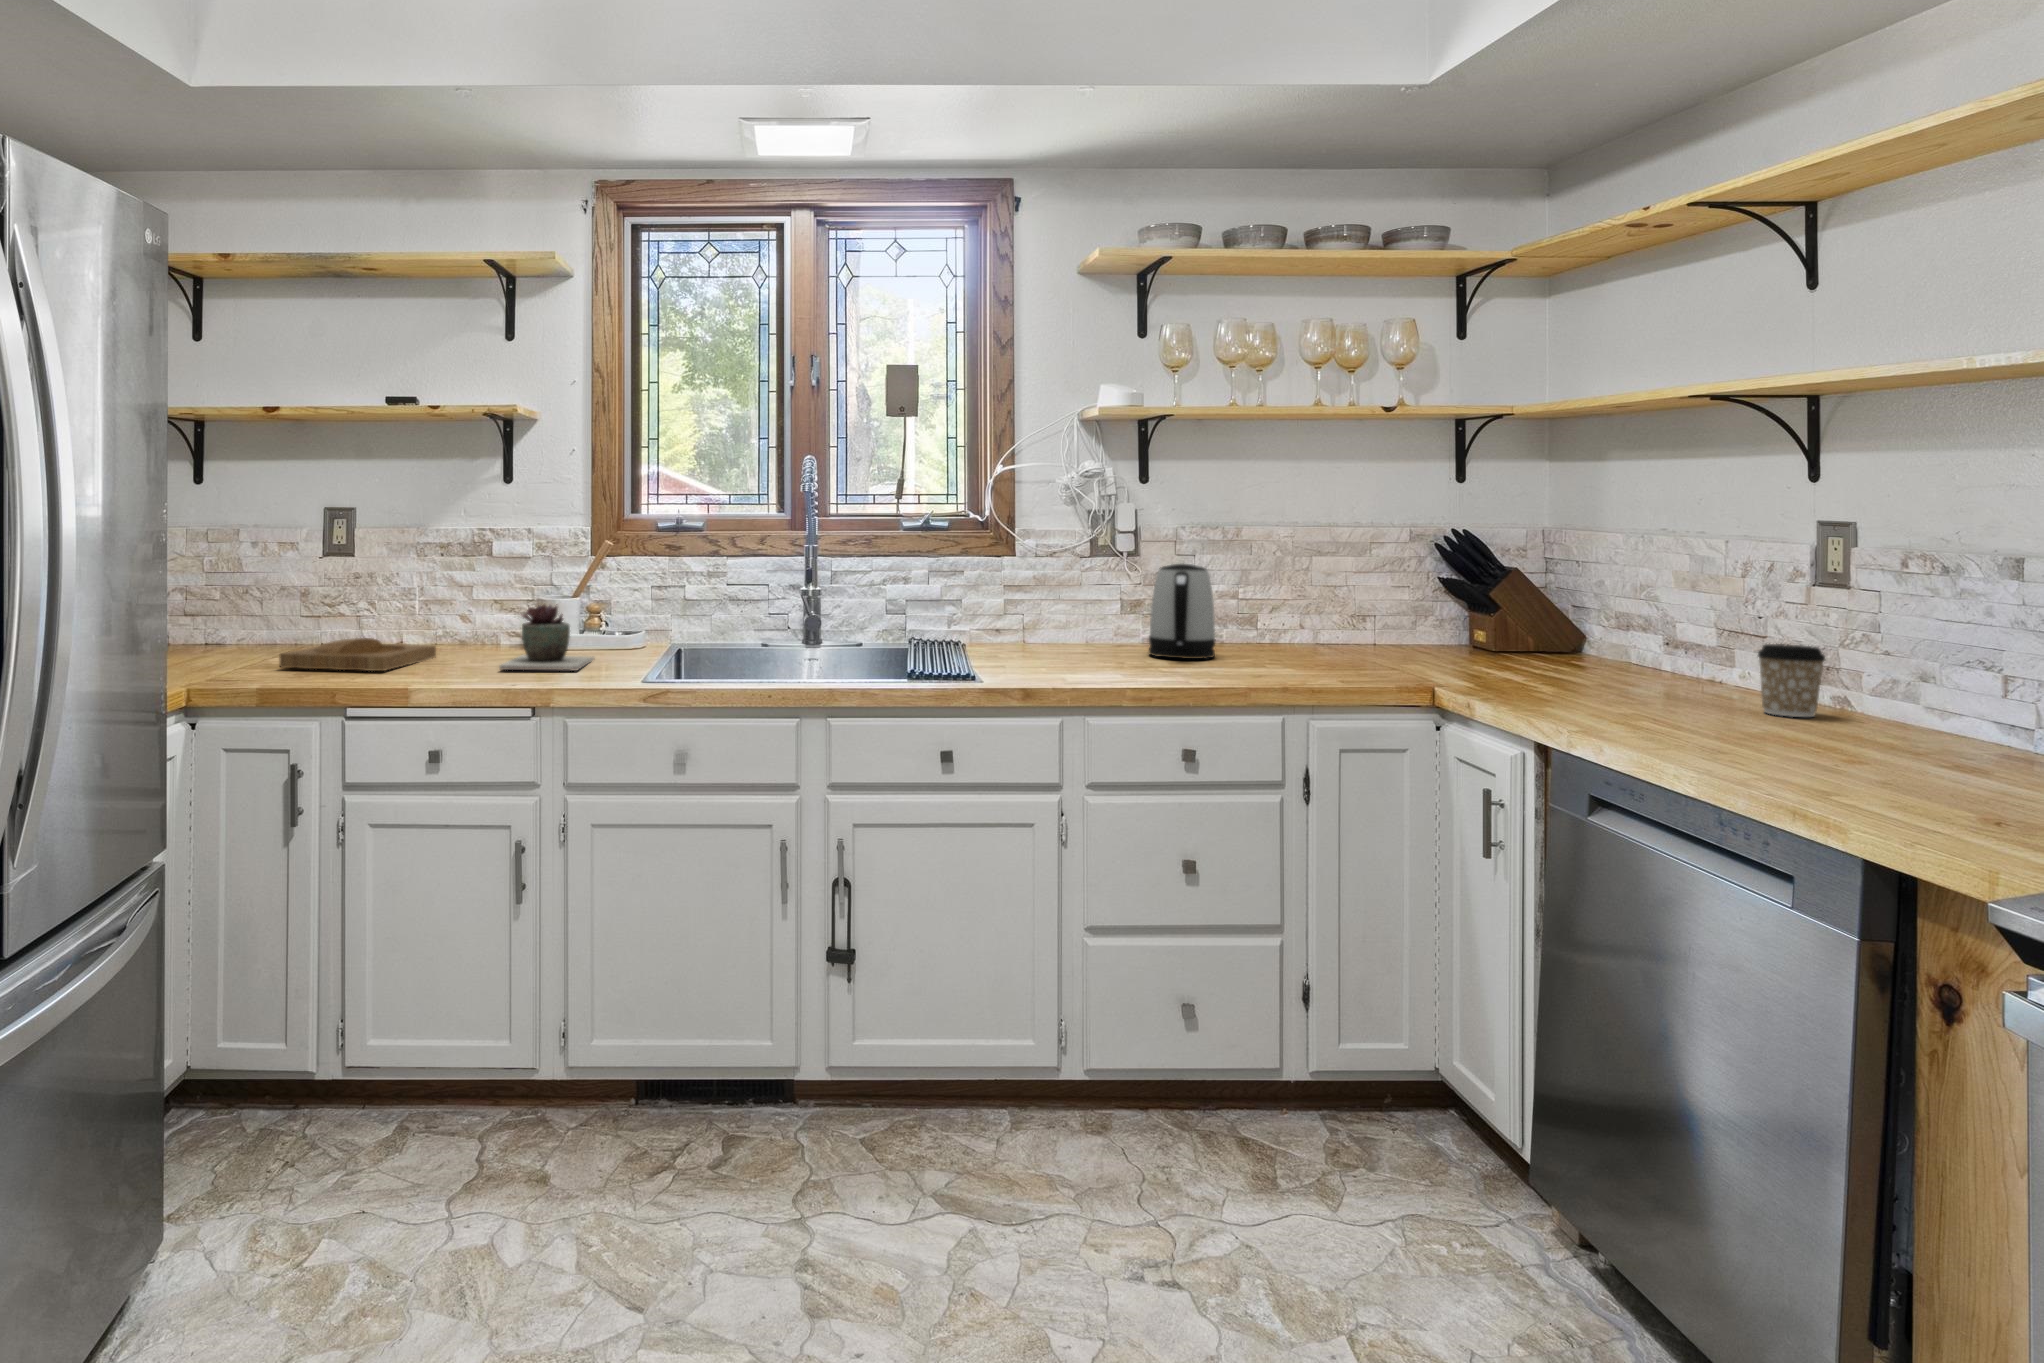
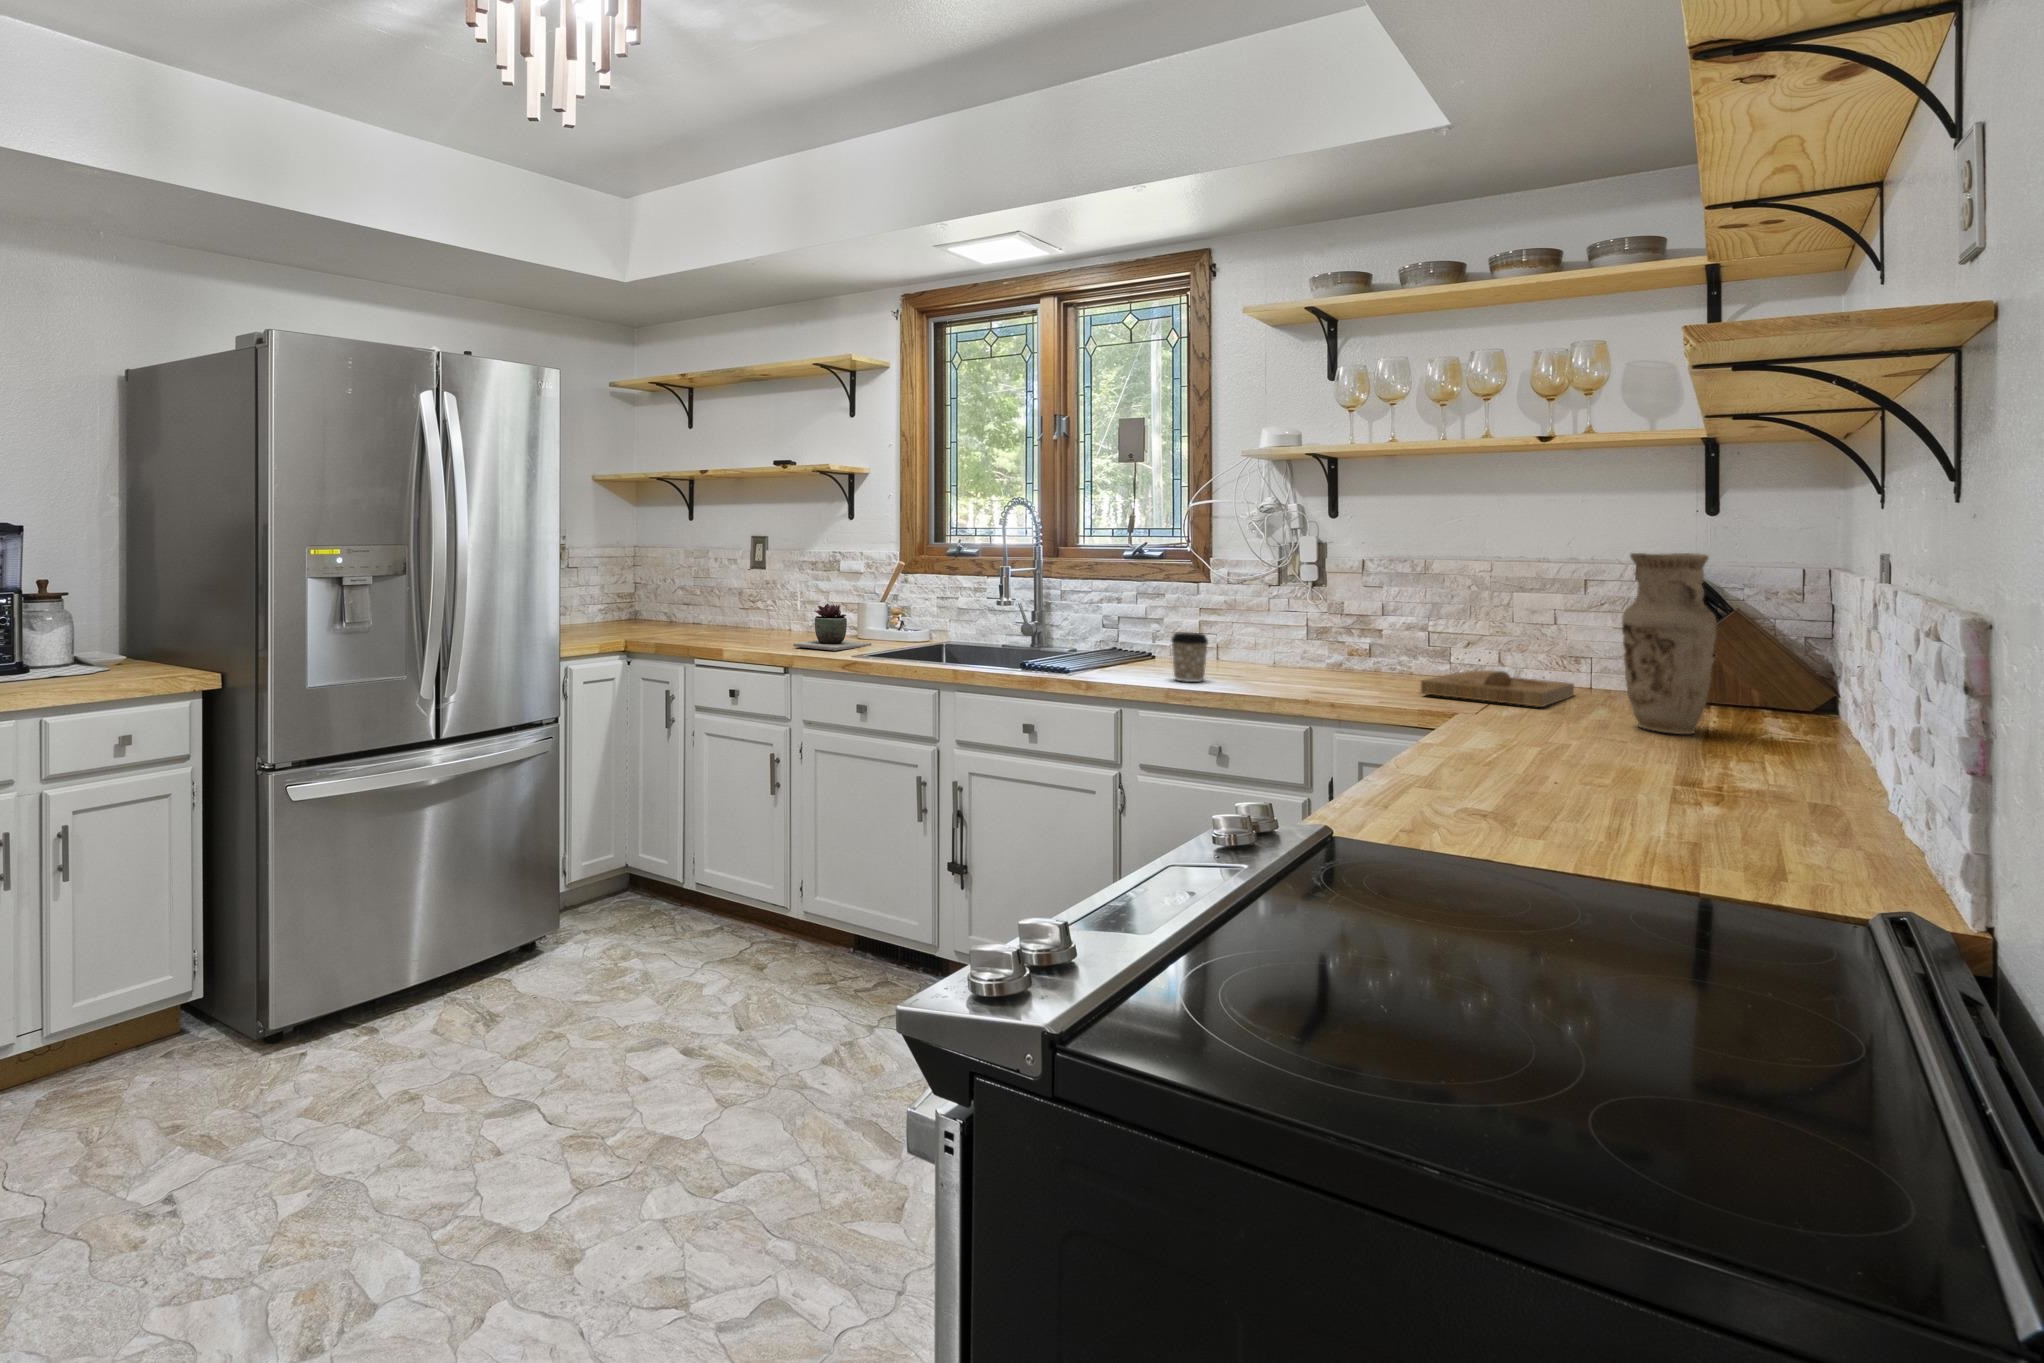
vase: none [1537,511,1632,682] -> present [1622,553,1716,734]
kettle: present [1149,564,1215,659] -> none [1288,593,1353,681]
tray: present [280,638,436,671] -> present [1421,670,1574,707]
coffee cup: present [1758,644,1825,717] -> present [1171,632,1208,682]

